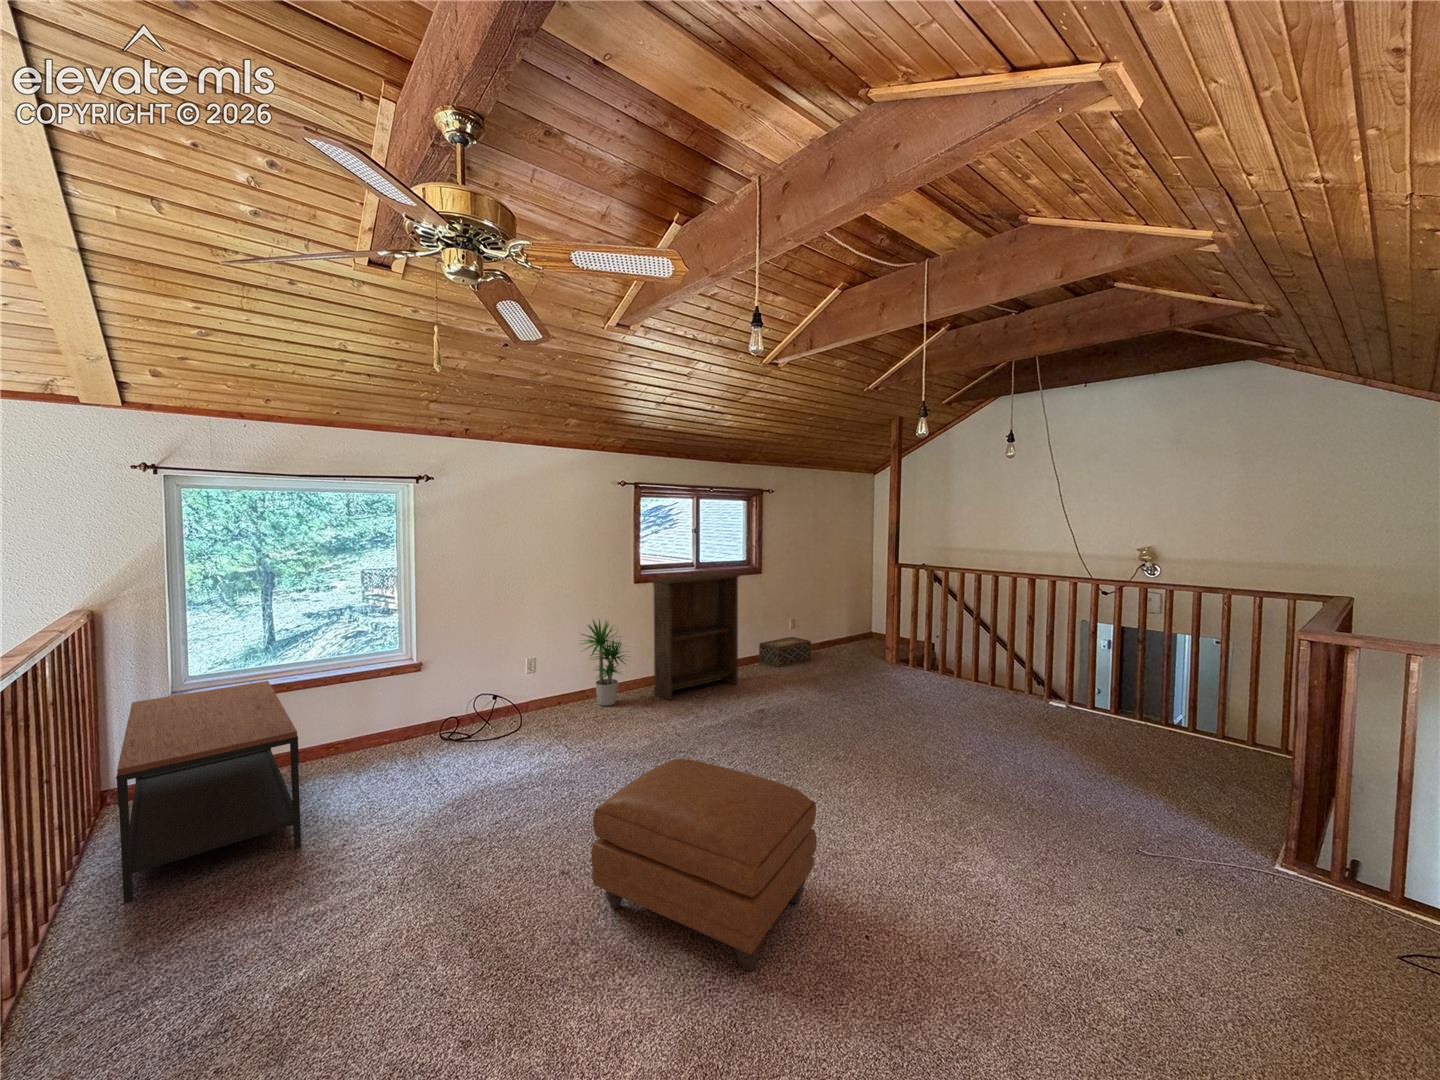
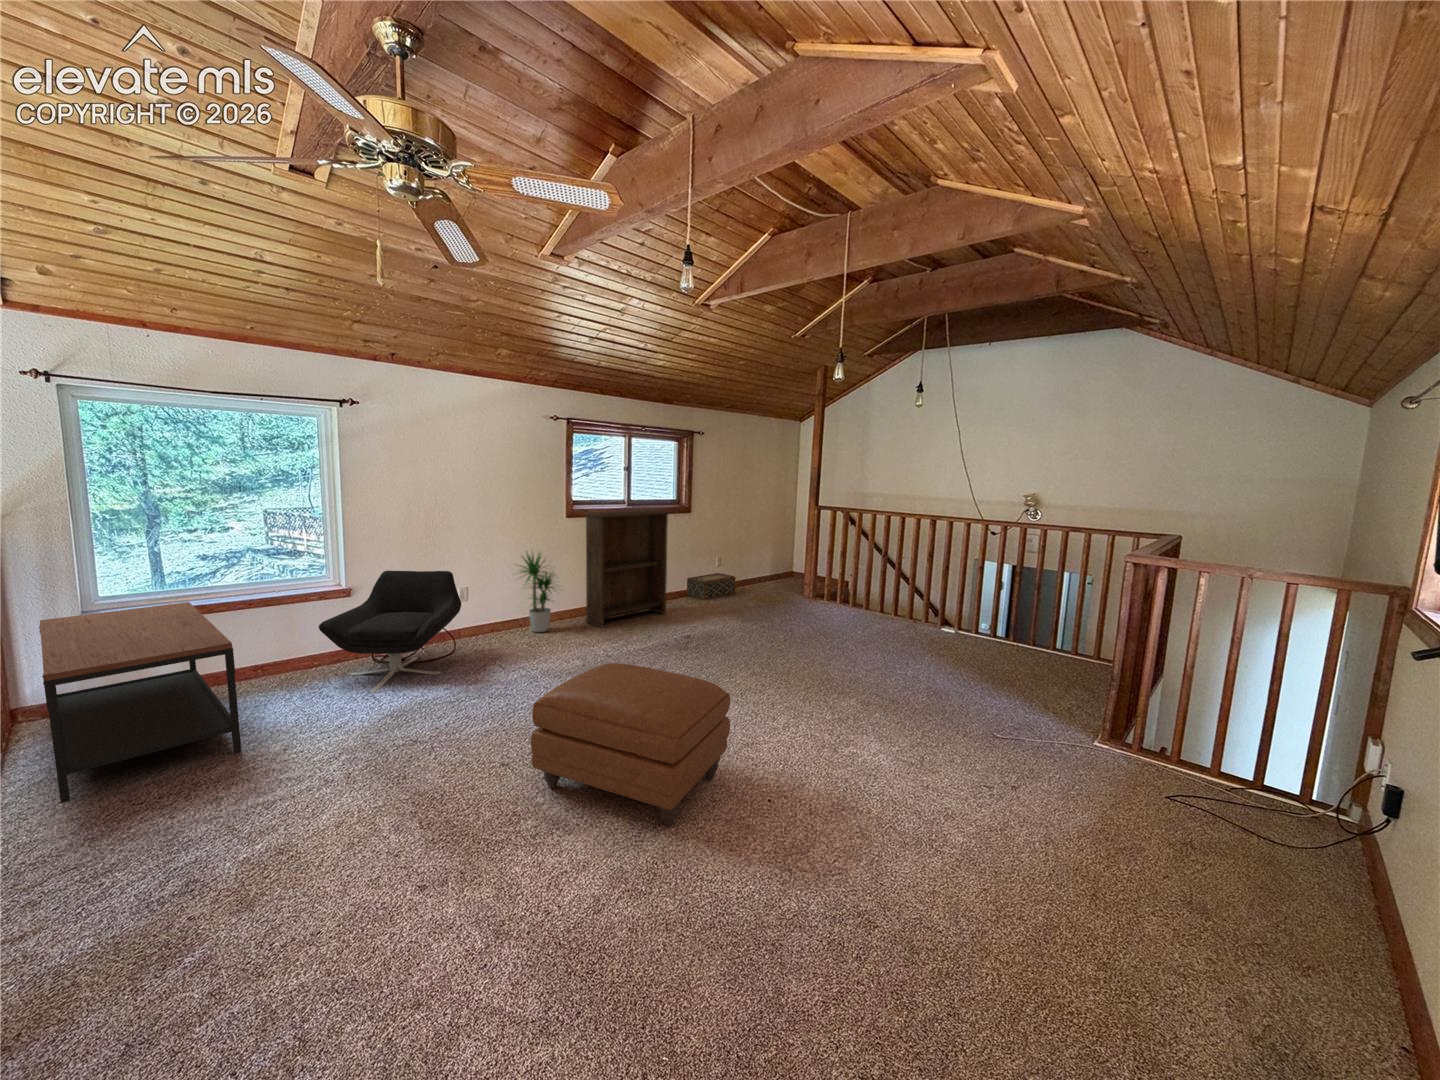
lounge chair: none [387,644,527,777] -> present [319,571,461,692]

